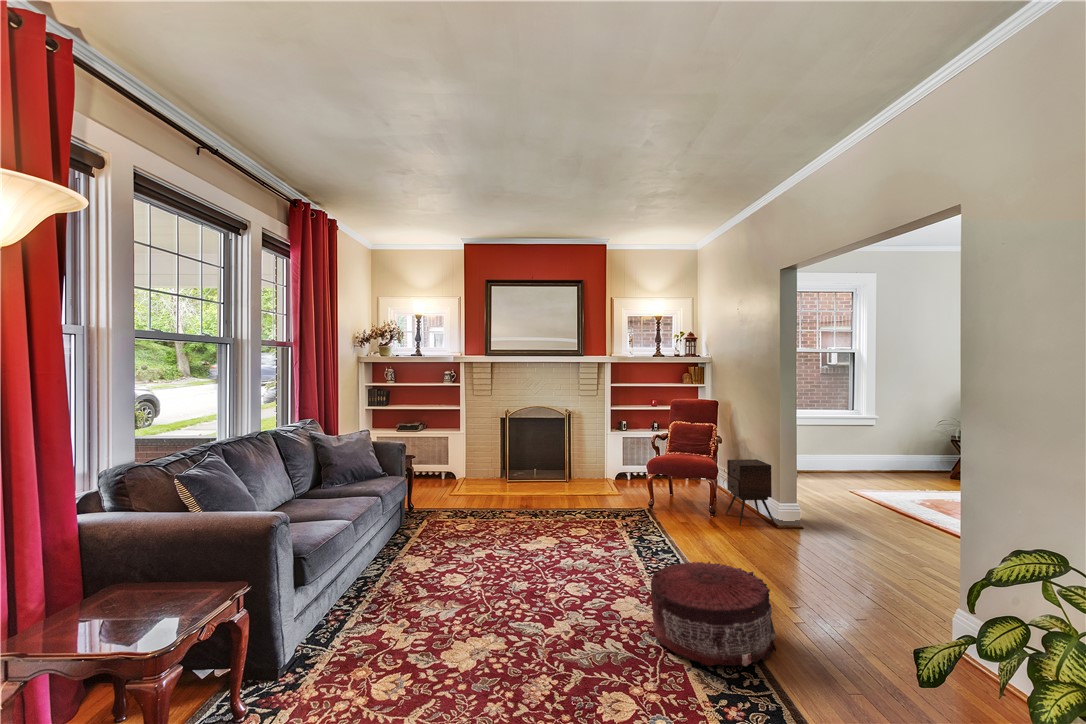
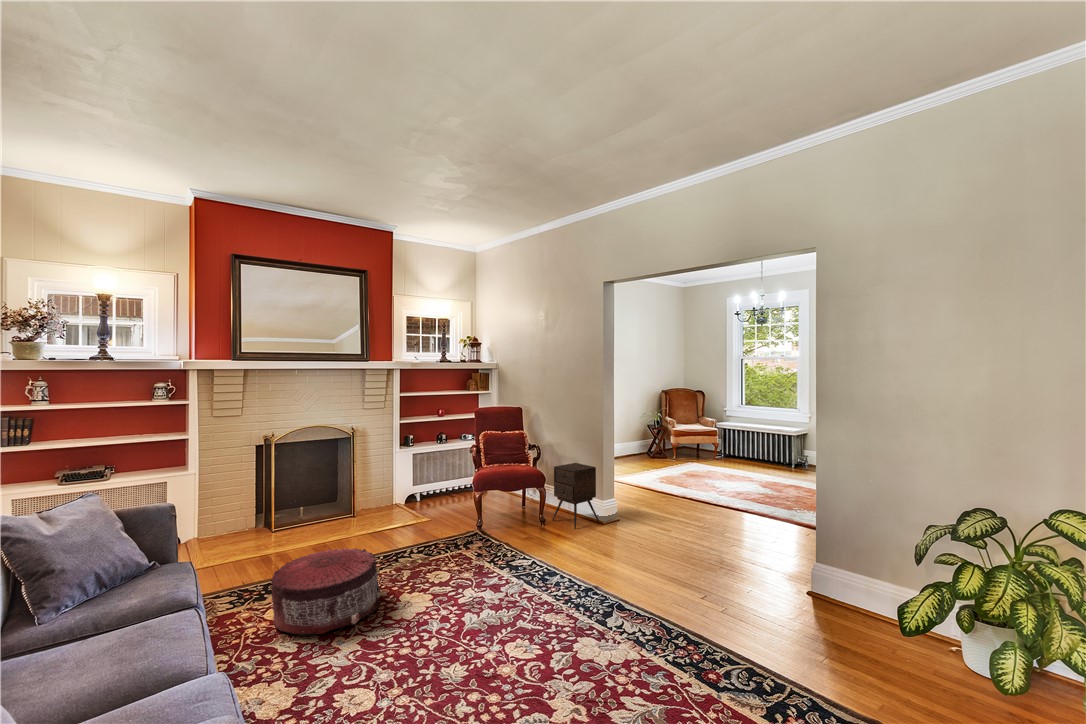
pouf: present [651,561,776,666] -> present [271,548,380,635]

